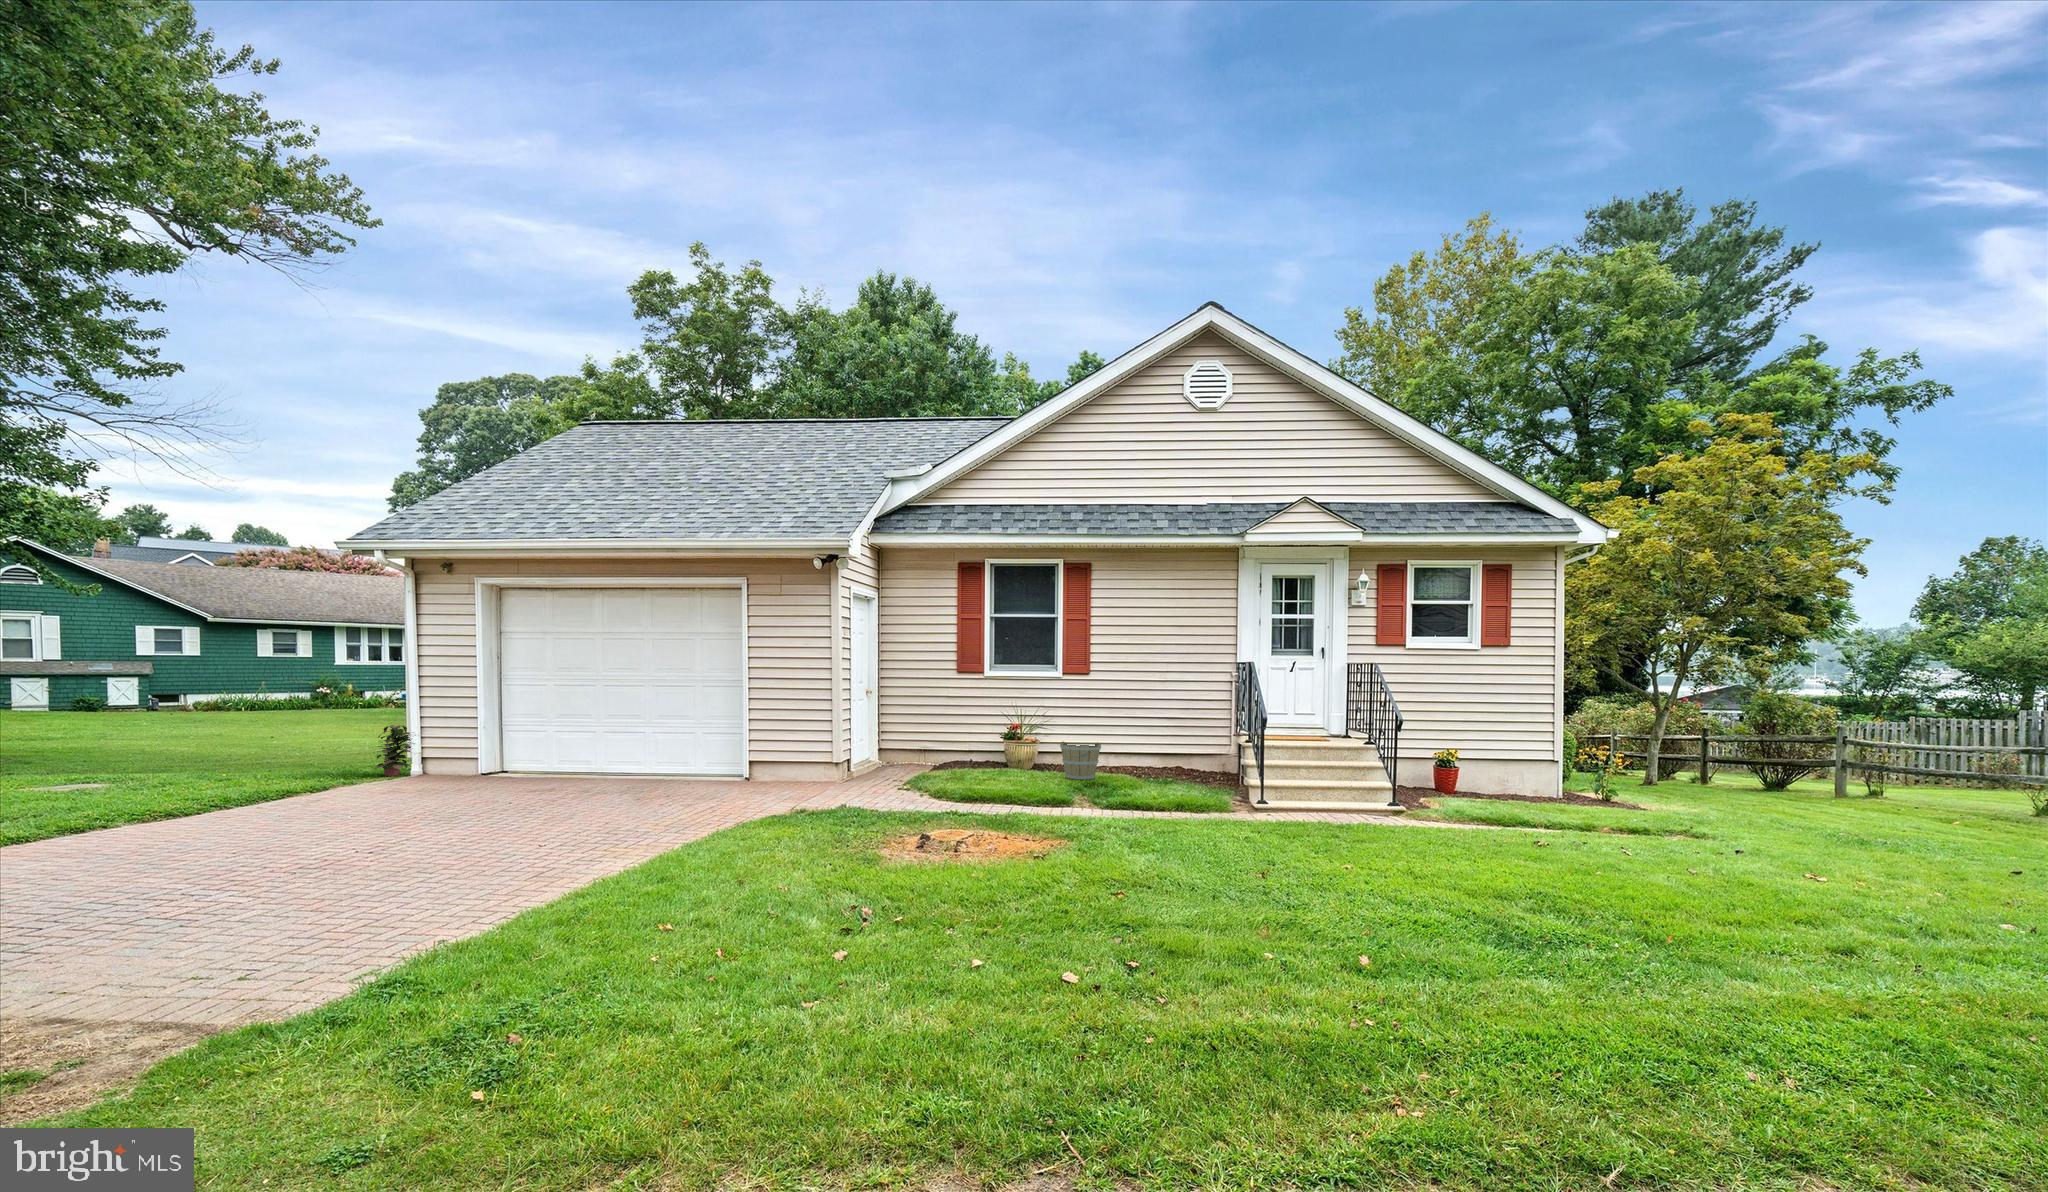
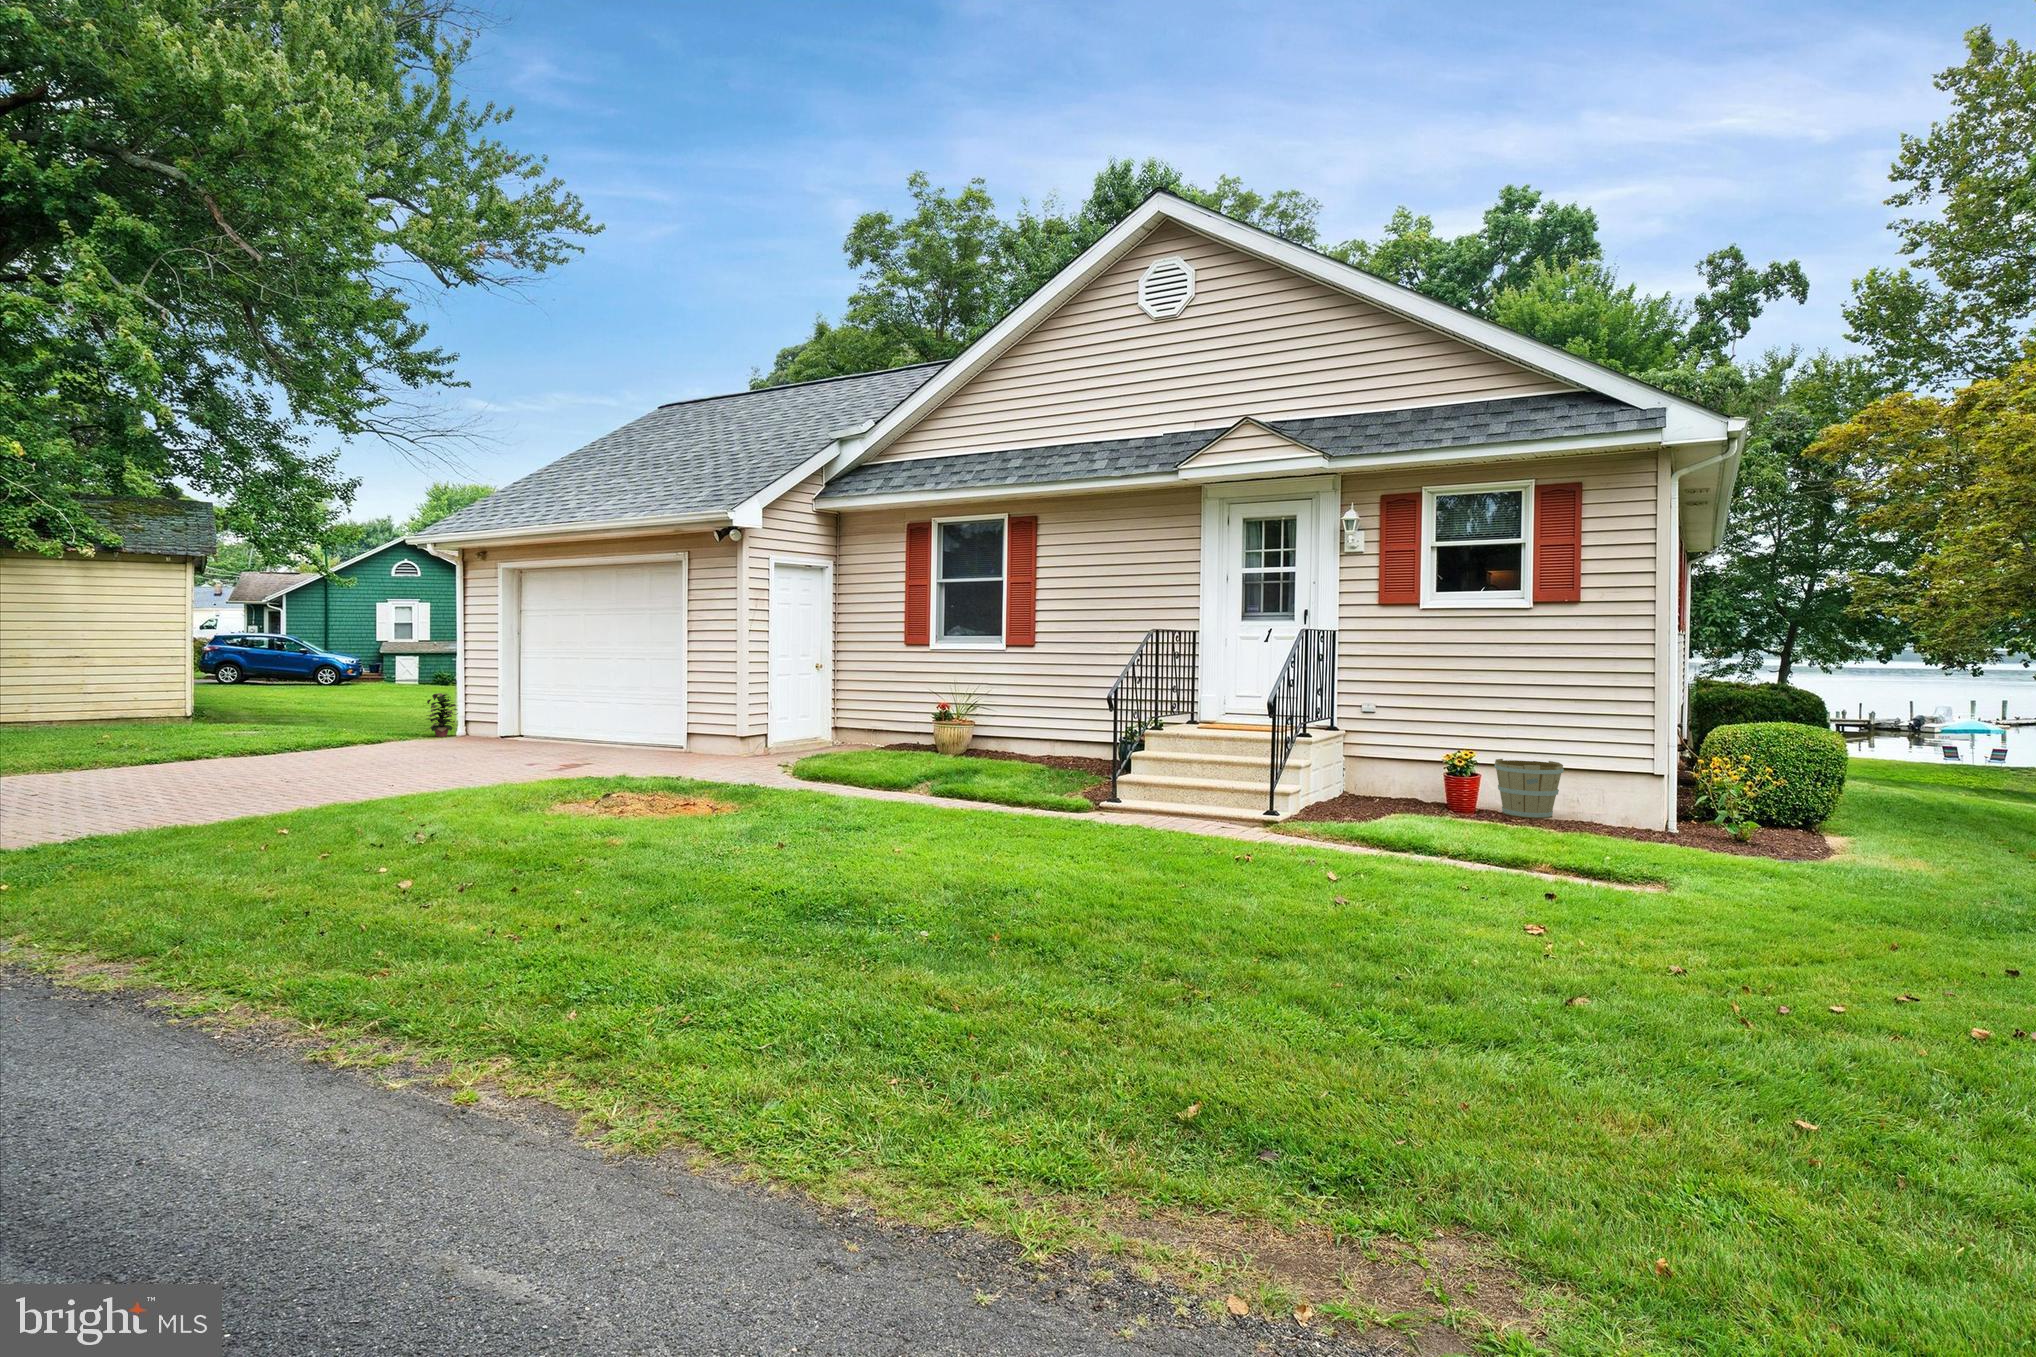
wooden bucket: present [1060,741,1101,780] -> present [1494,759,1564,818]

